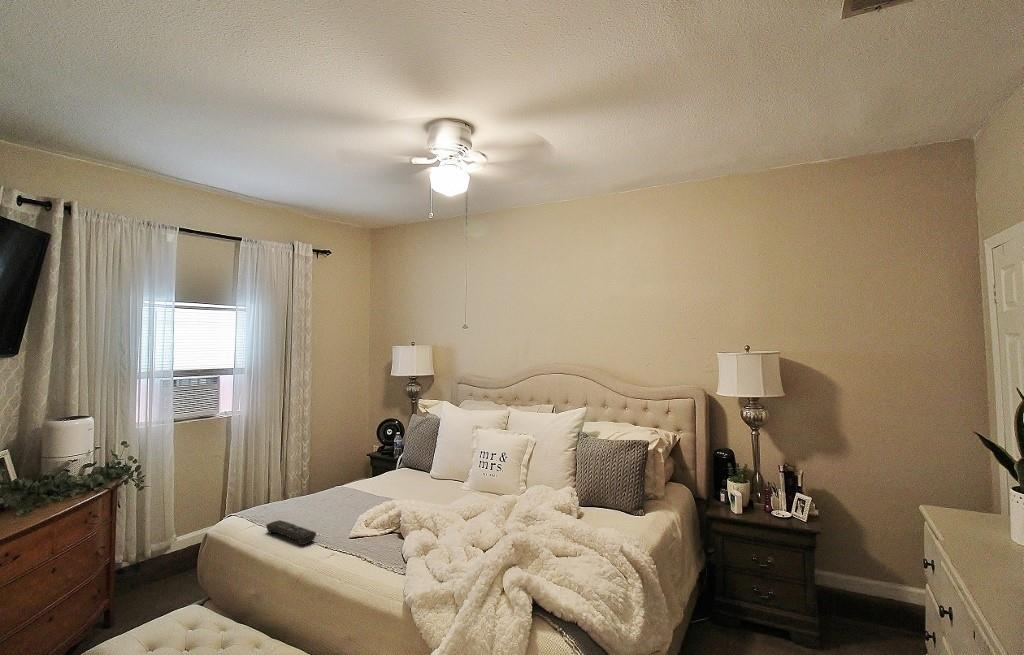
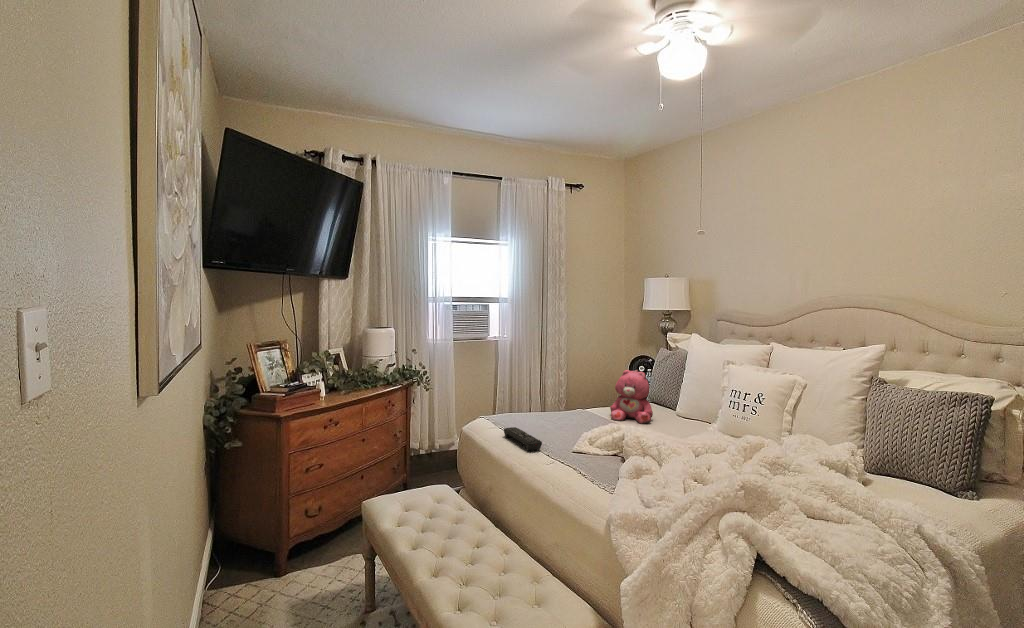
teddy bear: none [372,440,413,491] -> present [610,370,653,424]

